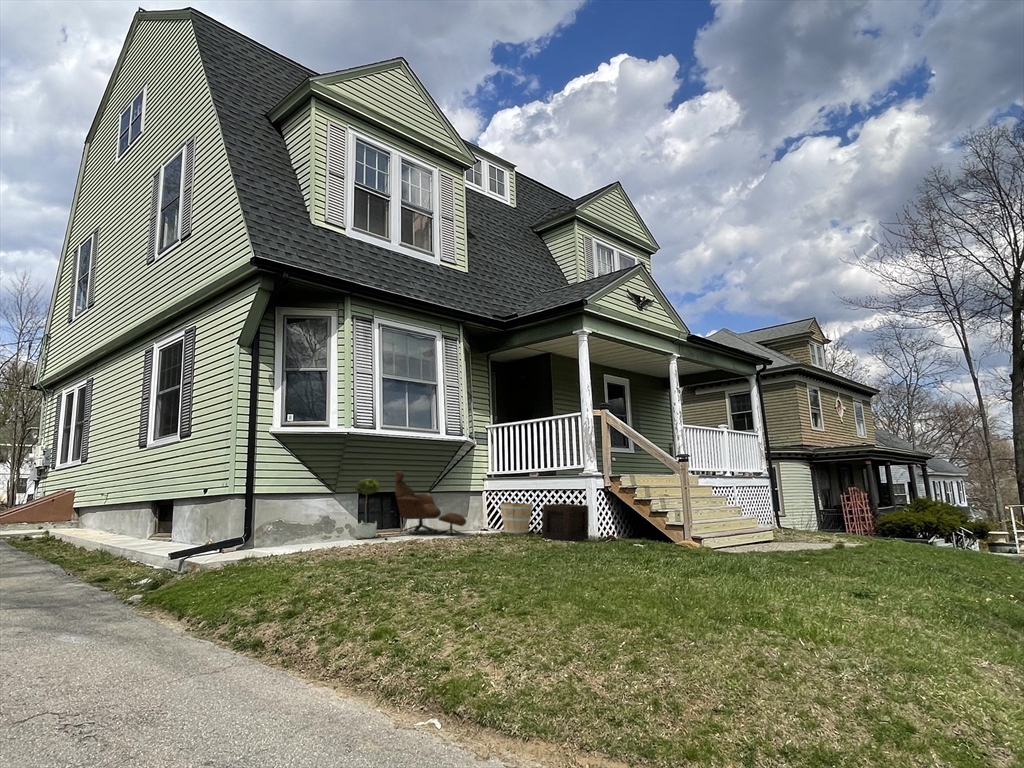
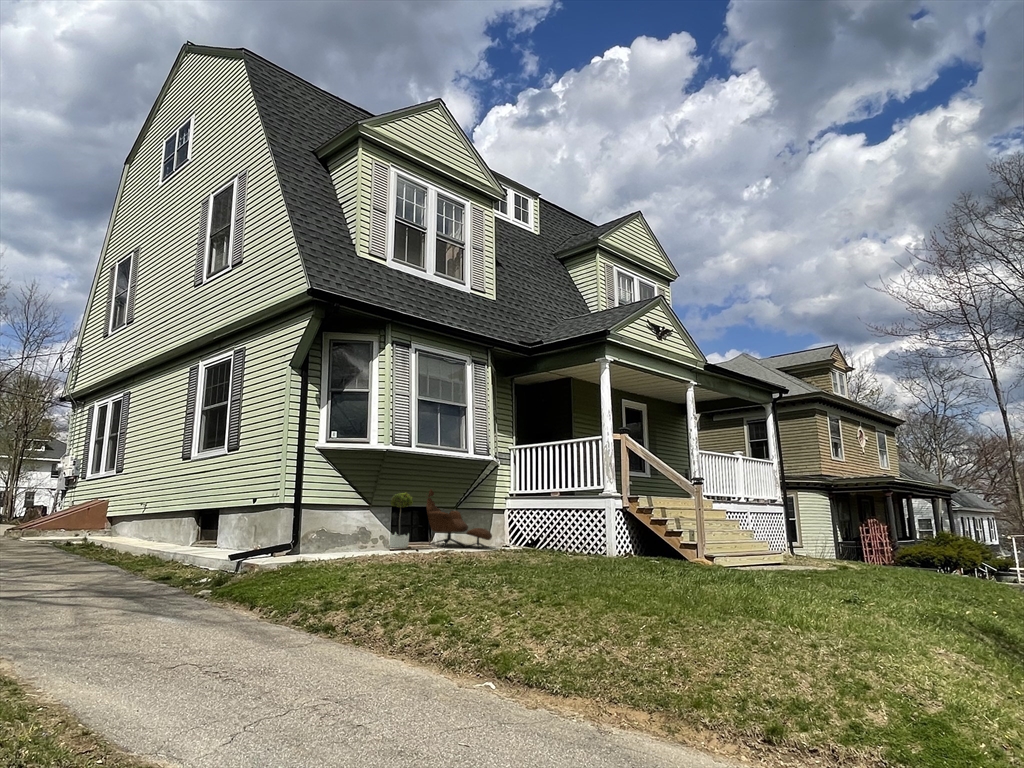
wooden bucket: present [500,502,533,534] -> none [523,519,555,549]
wooden crate: present [542,503,589,541] -> none [564,521,608,556]

